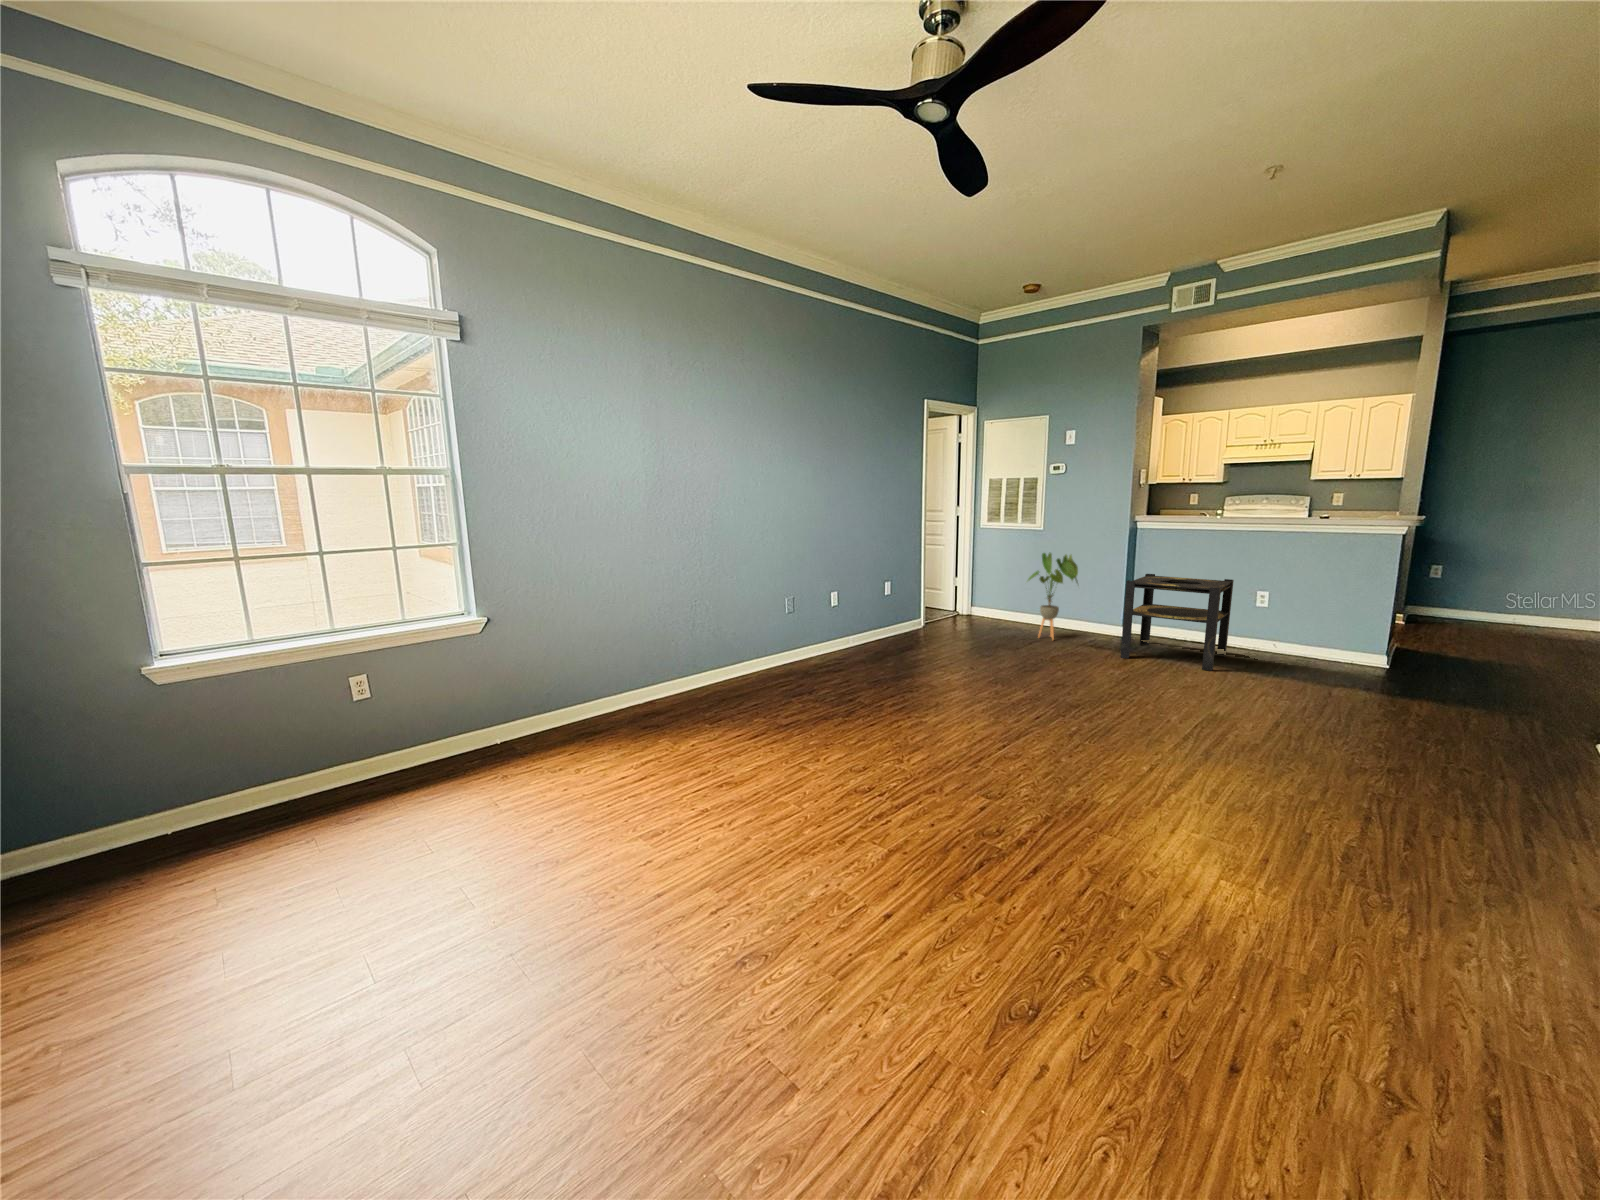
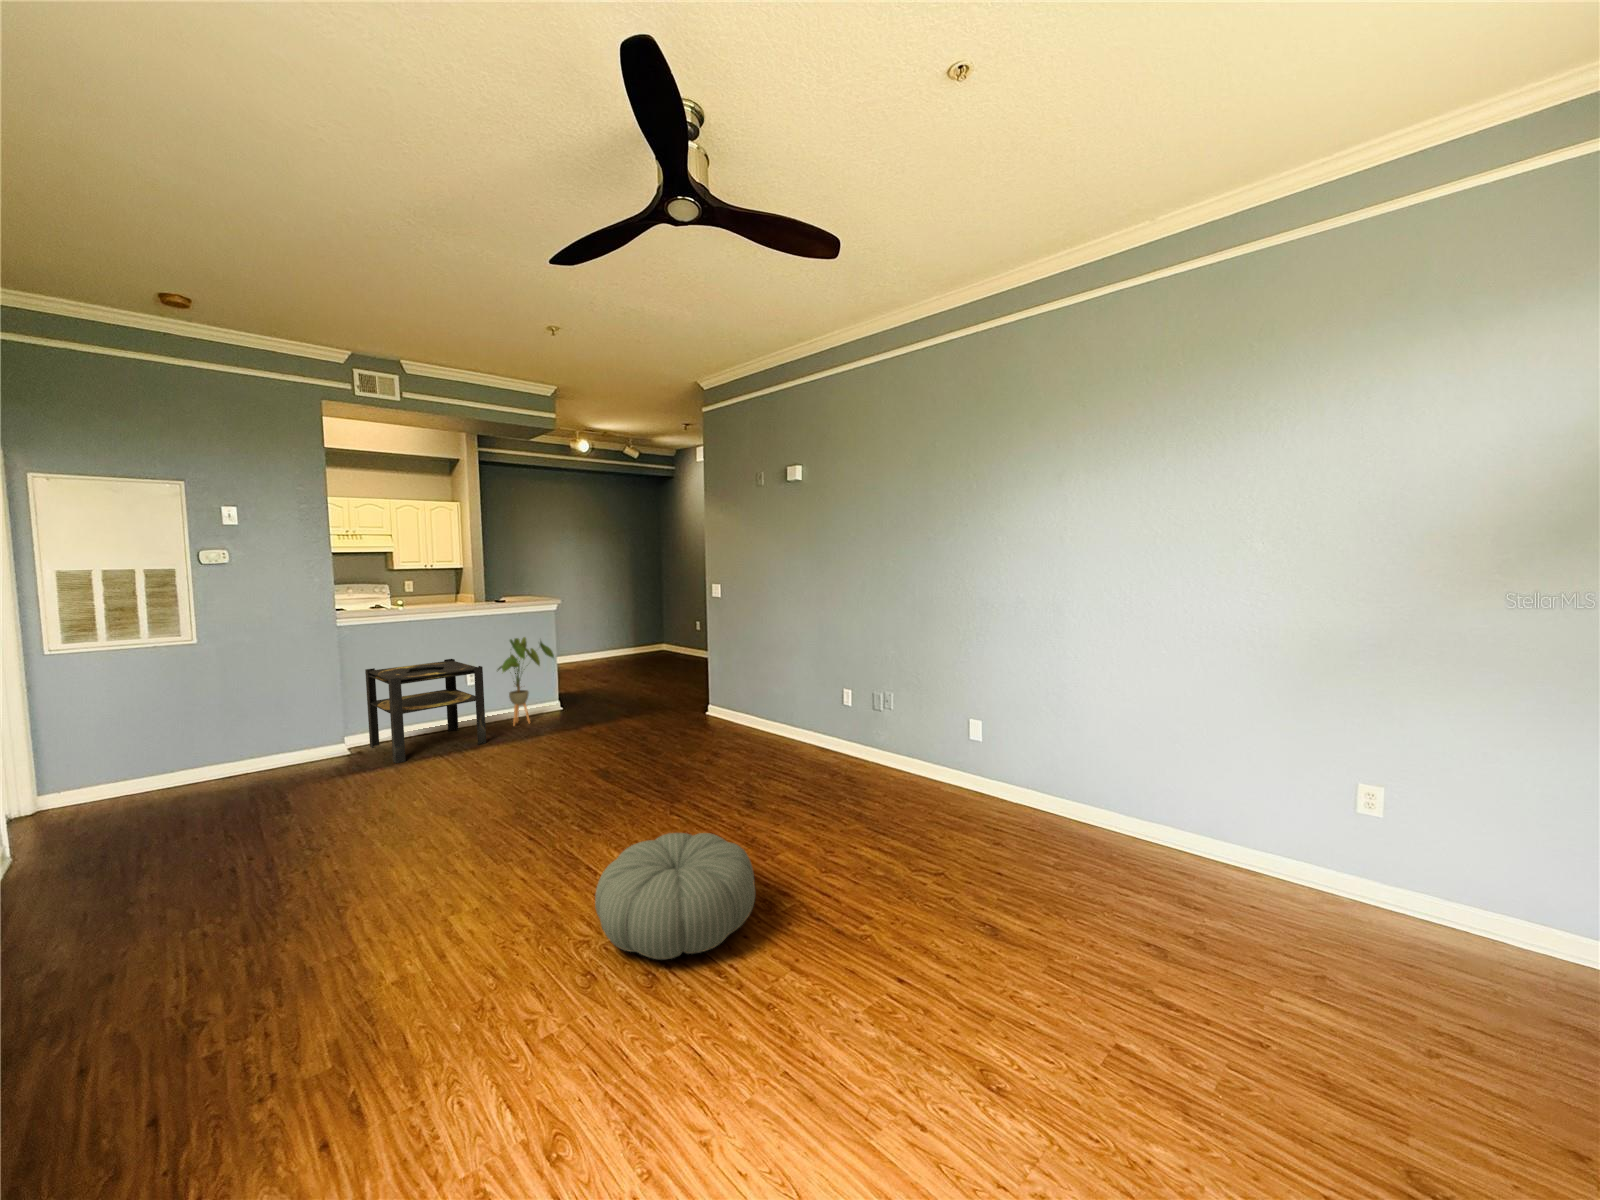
house plant: present [1028,553,1078,639] -> present [498,637,554,726]
pouf: none [869,720,1019,819] -> present [595,833,755,959]

